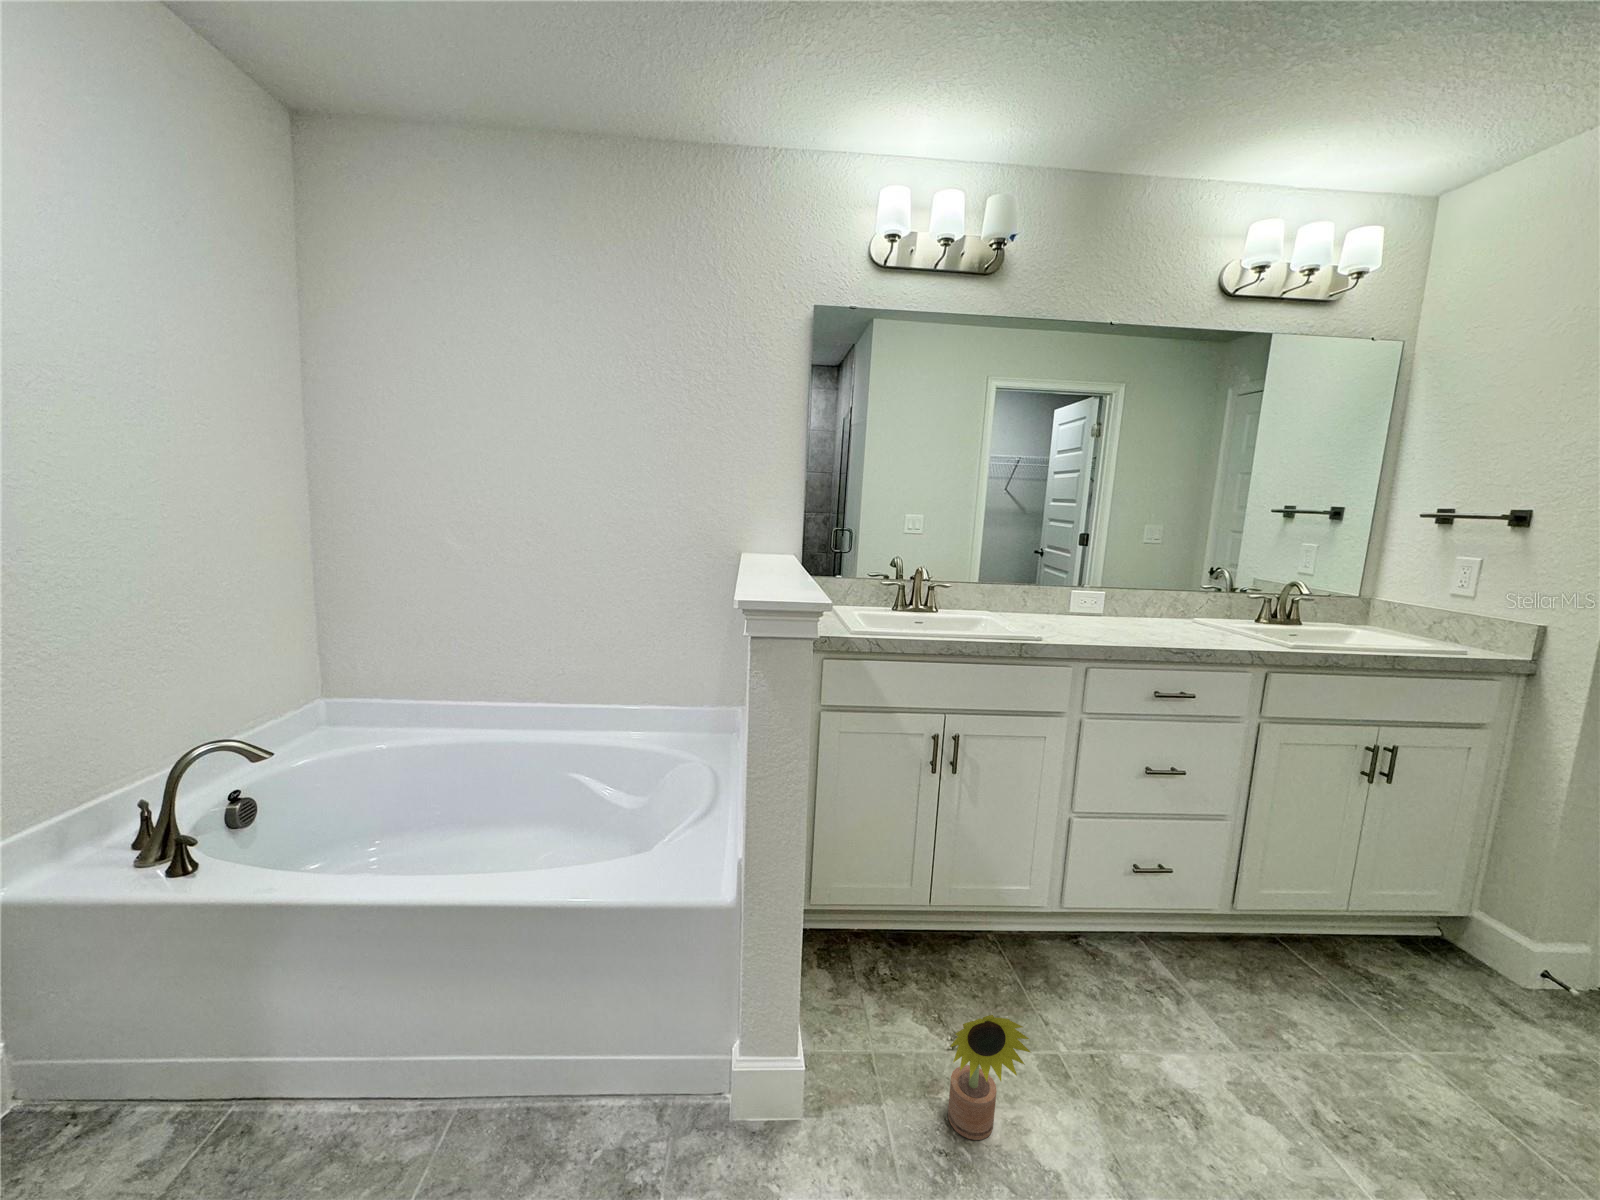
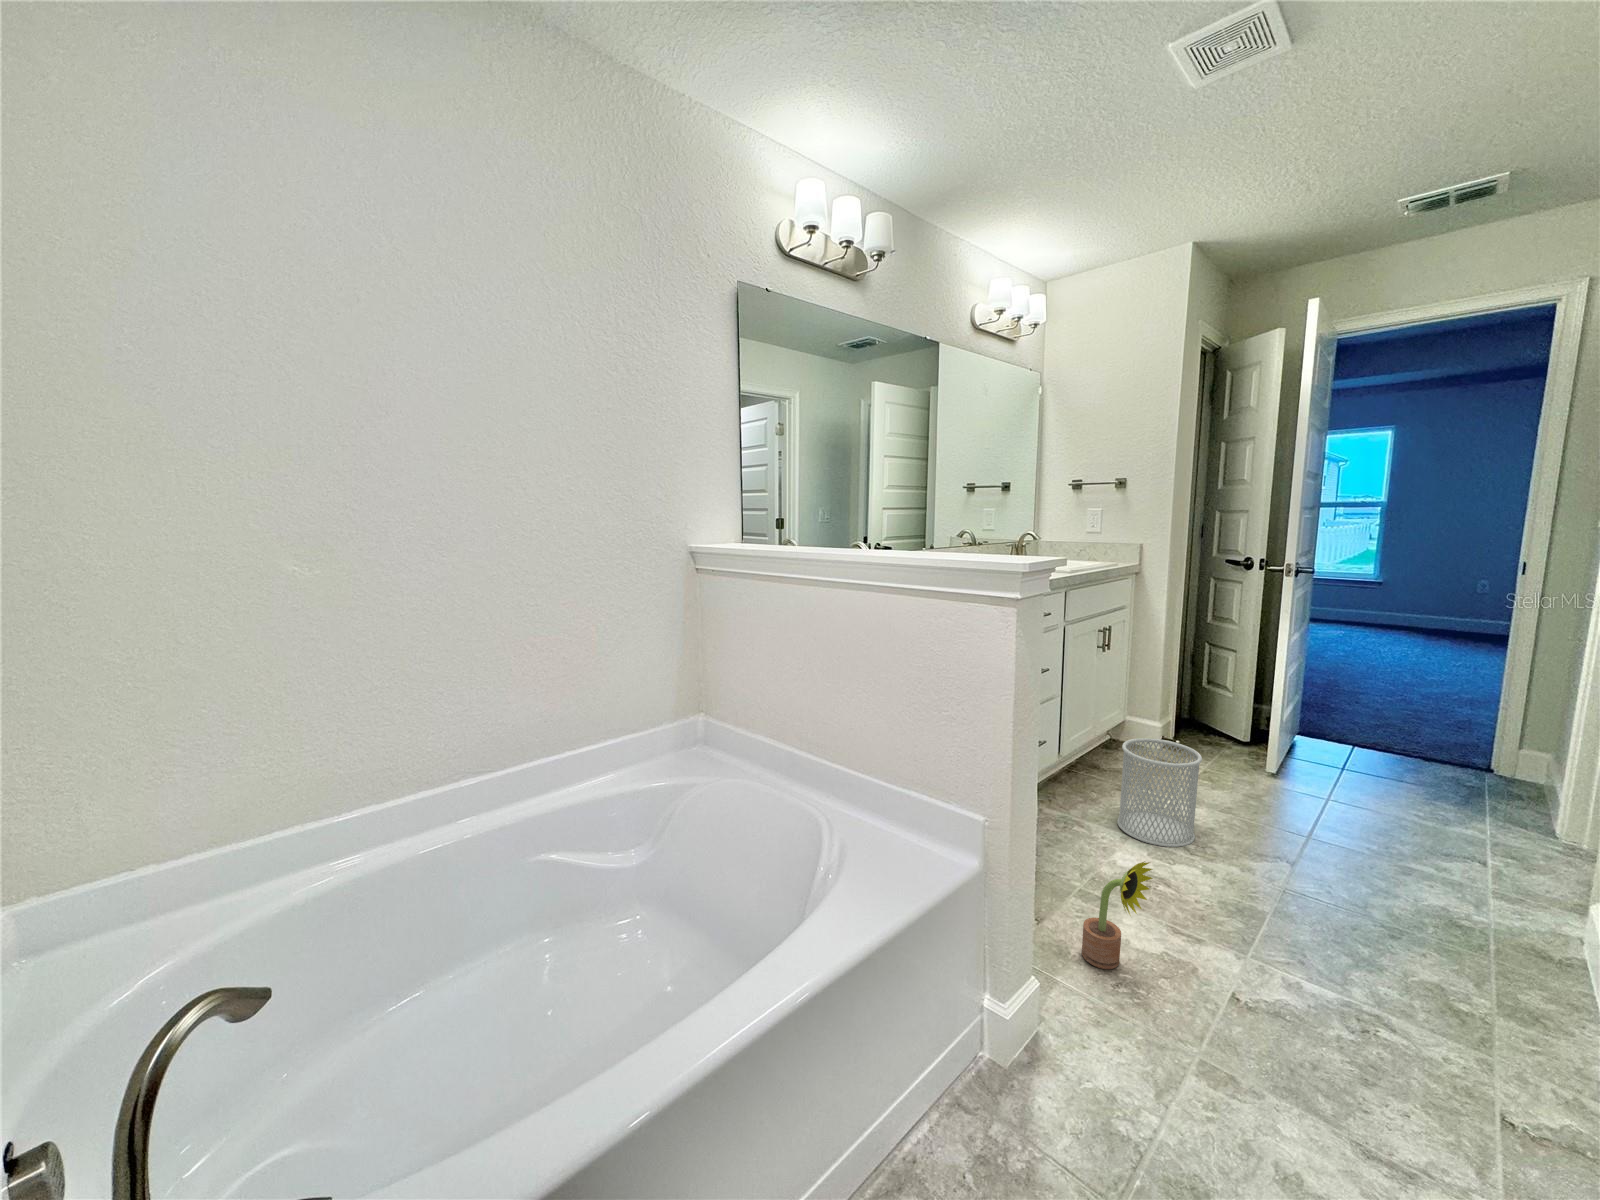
wastebasket: none [1242,912,1400,1113] -> present [1117,738,1202,847]

